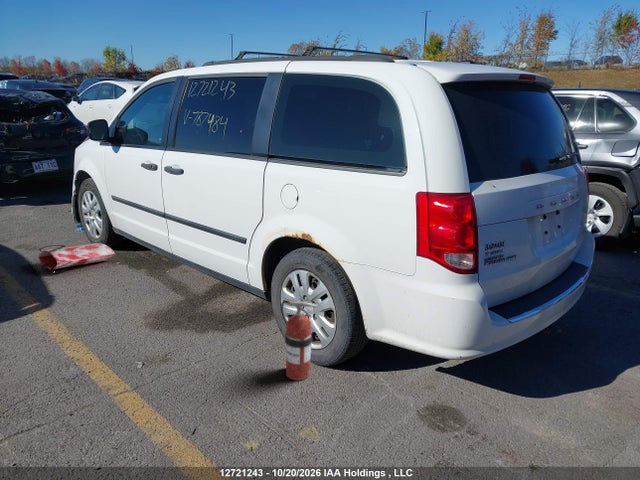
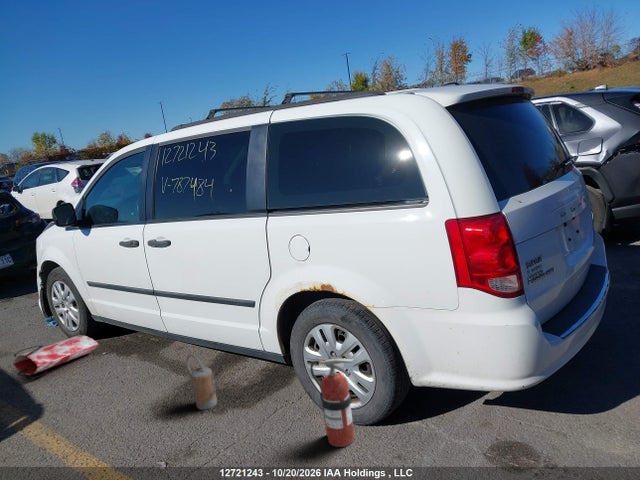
watering can: none [181,276,203,327] -> present [186,354,217,410]

